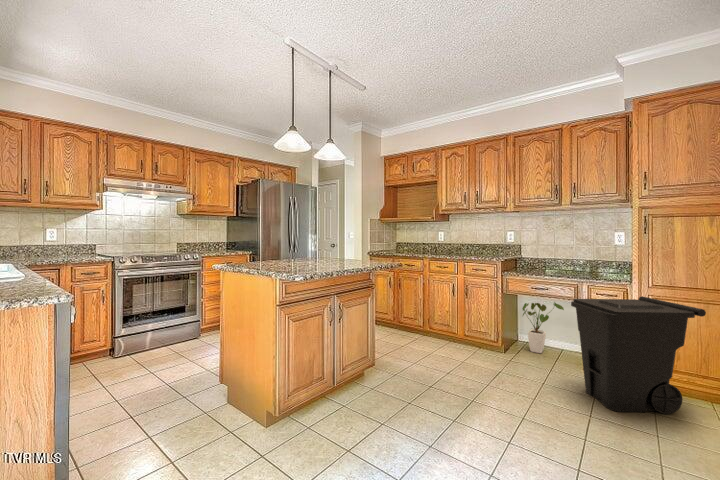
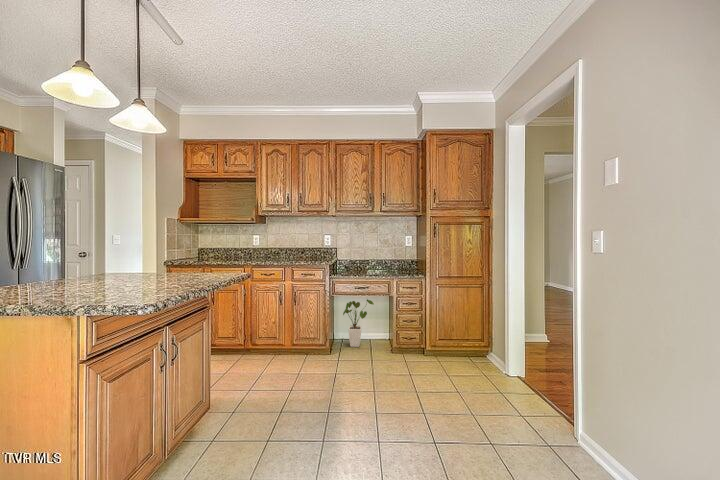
trash can: present [571,296,706,414] -> none [395,287,477,383]

